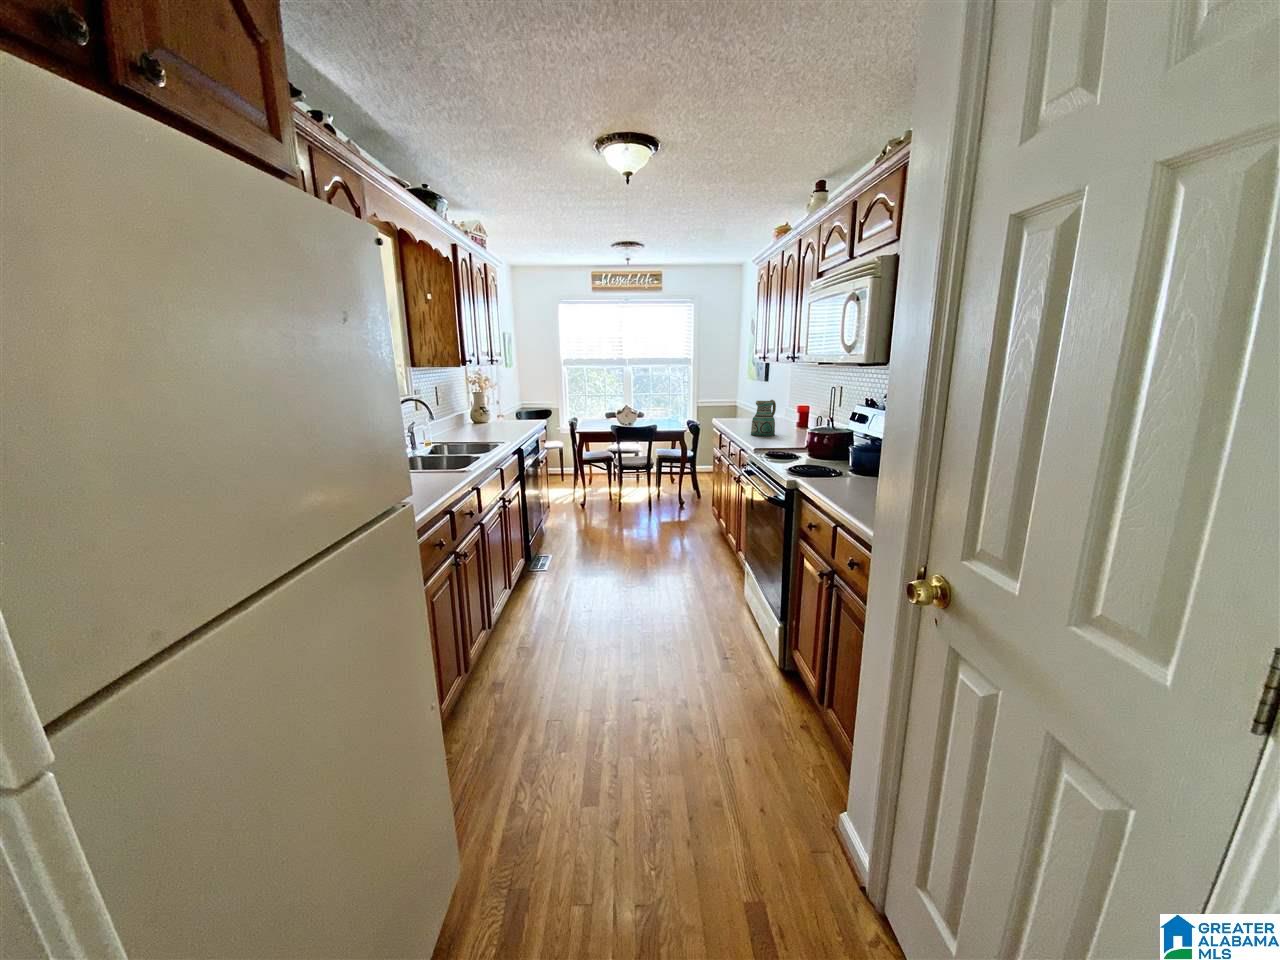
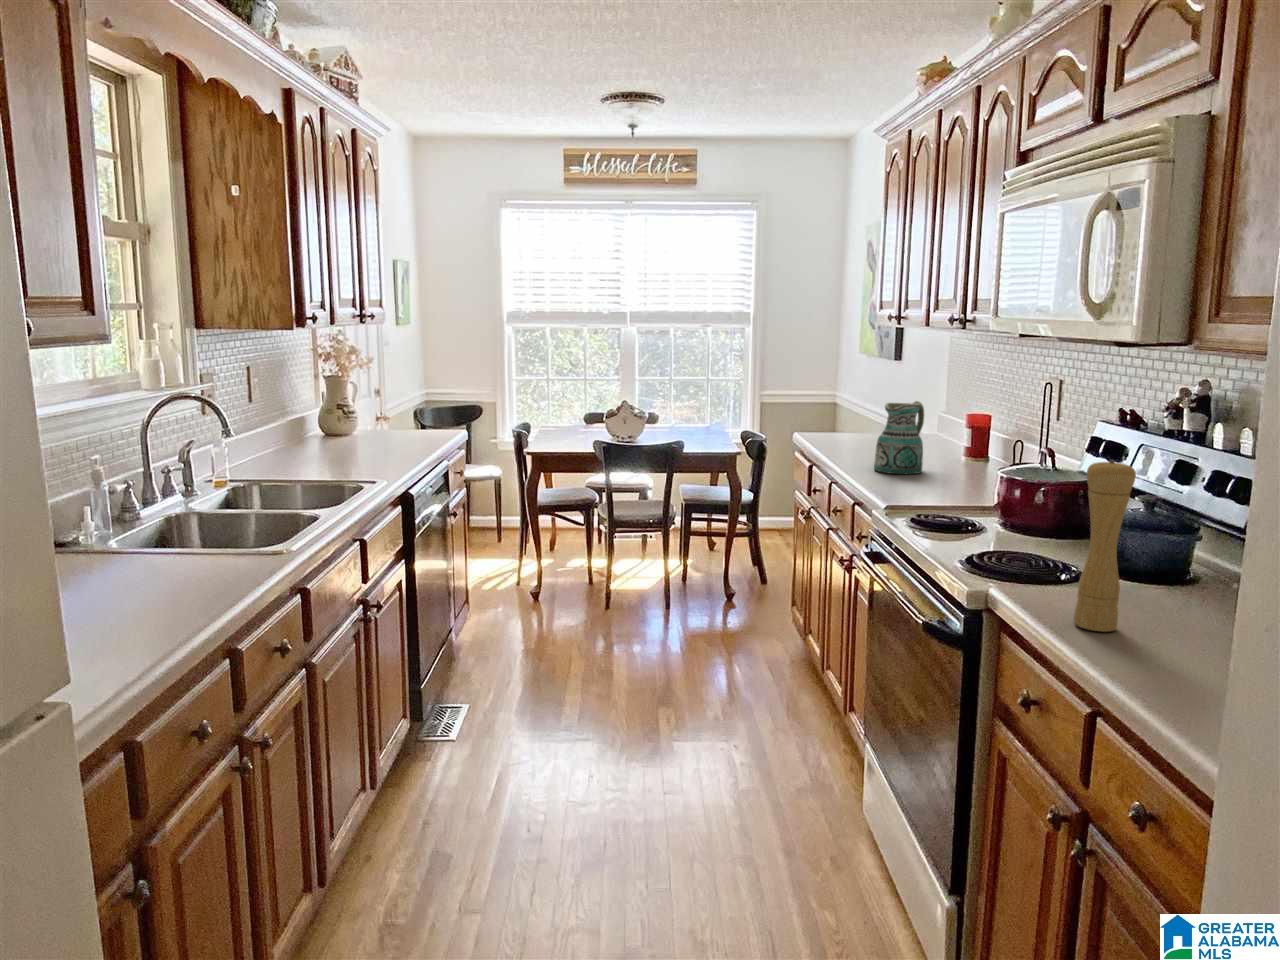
pepper mill: none [831,416,858,493] -> present [1074,460,1136,632]

